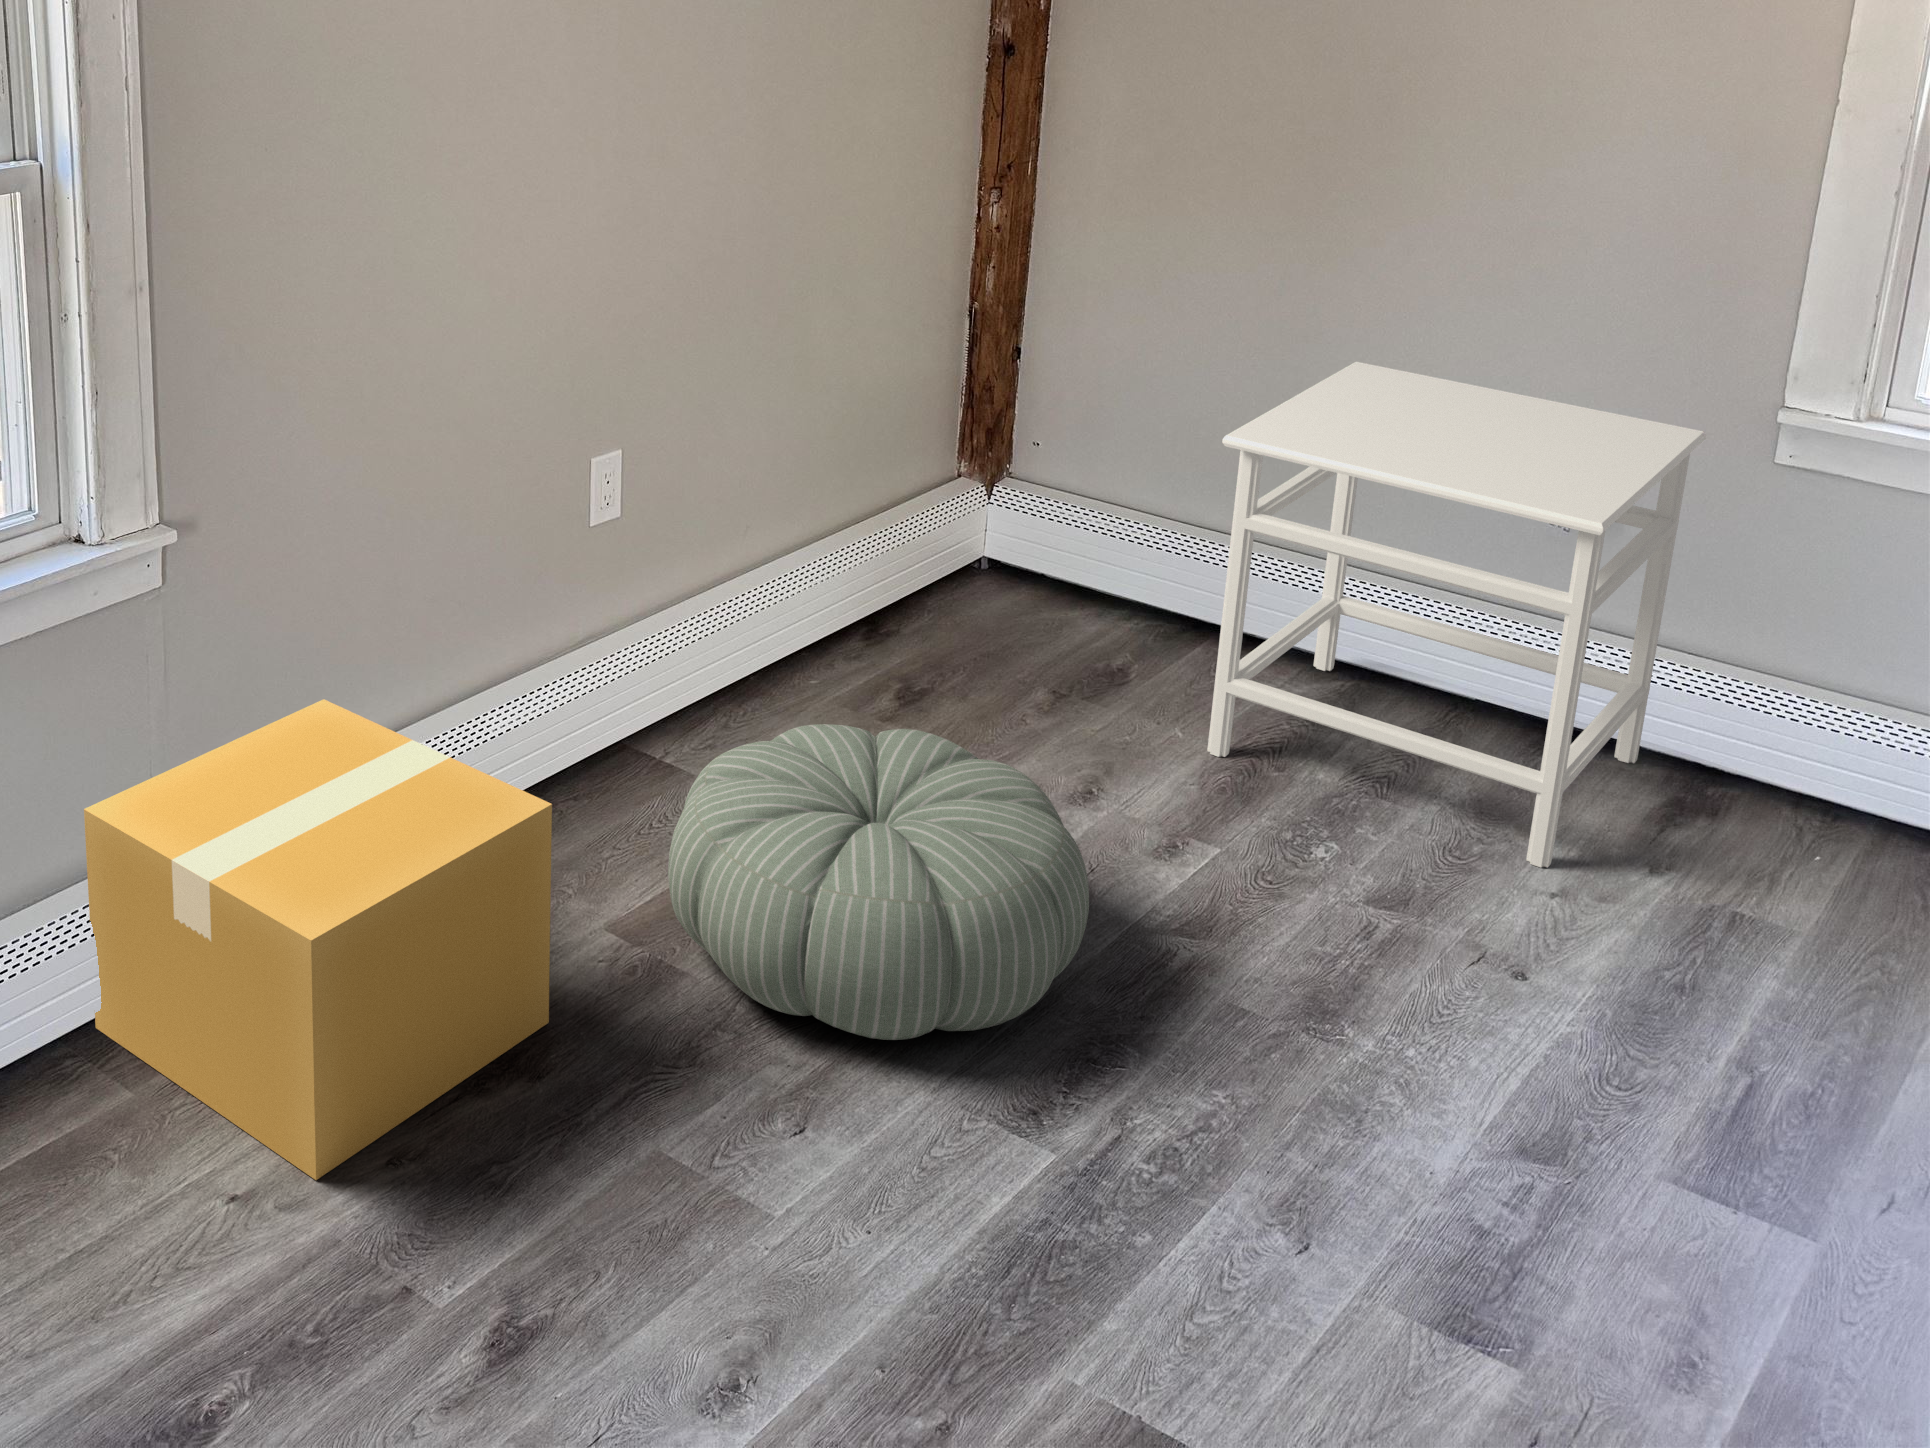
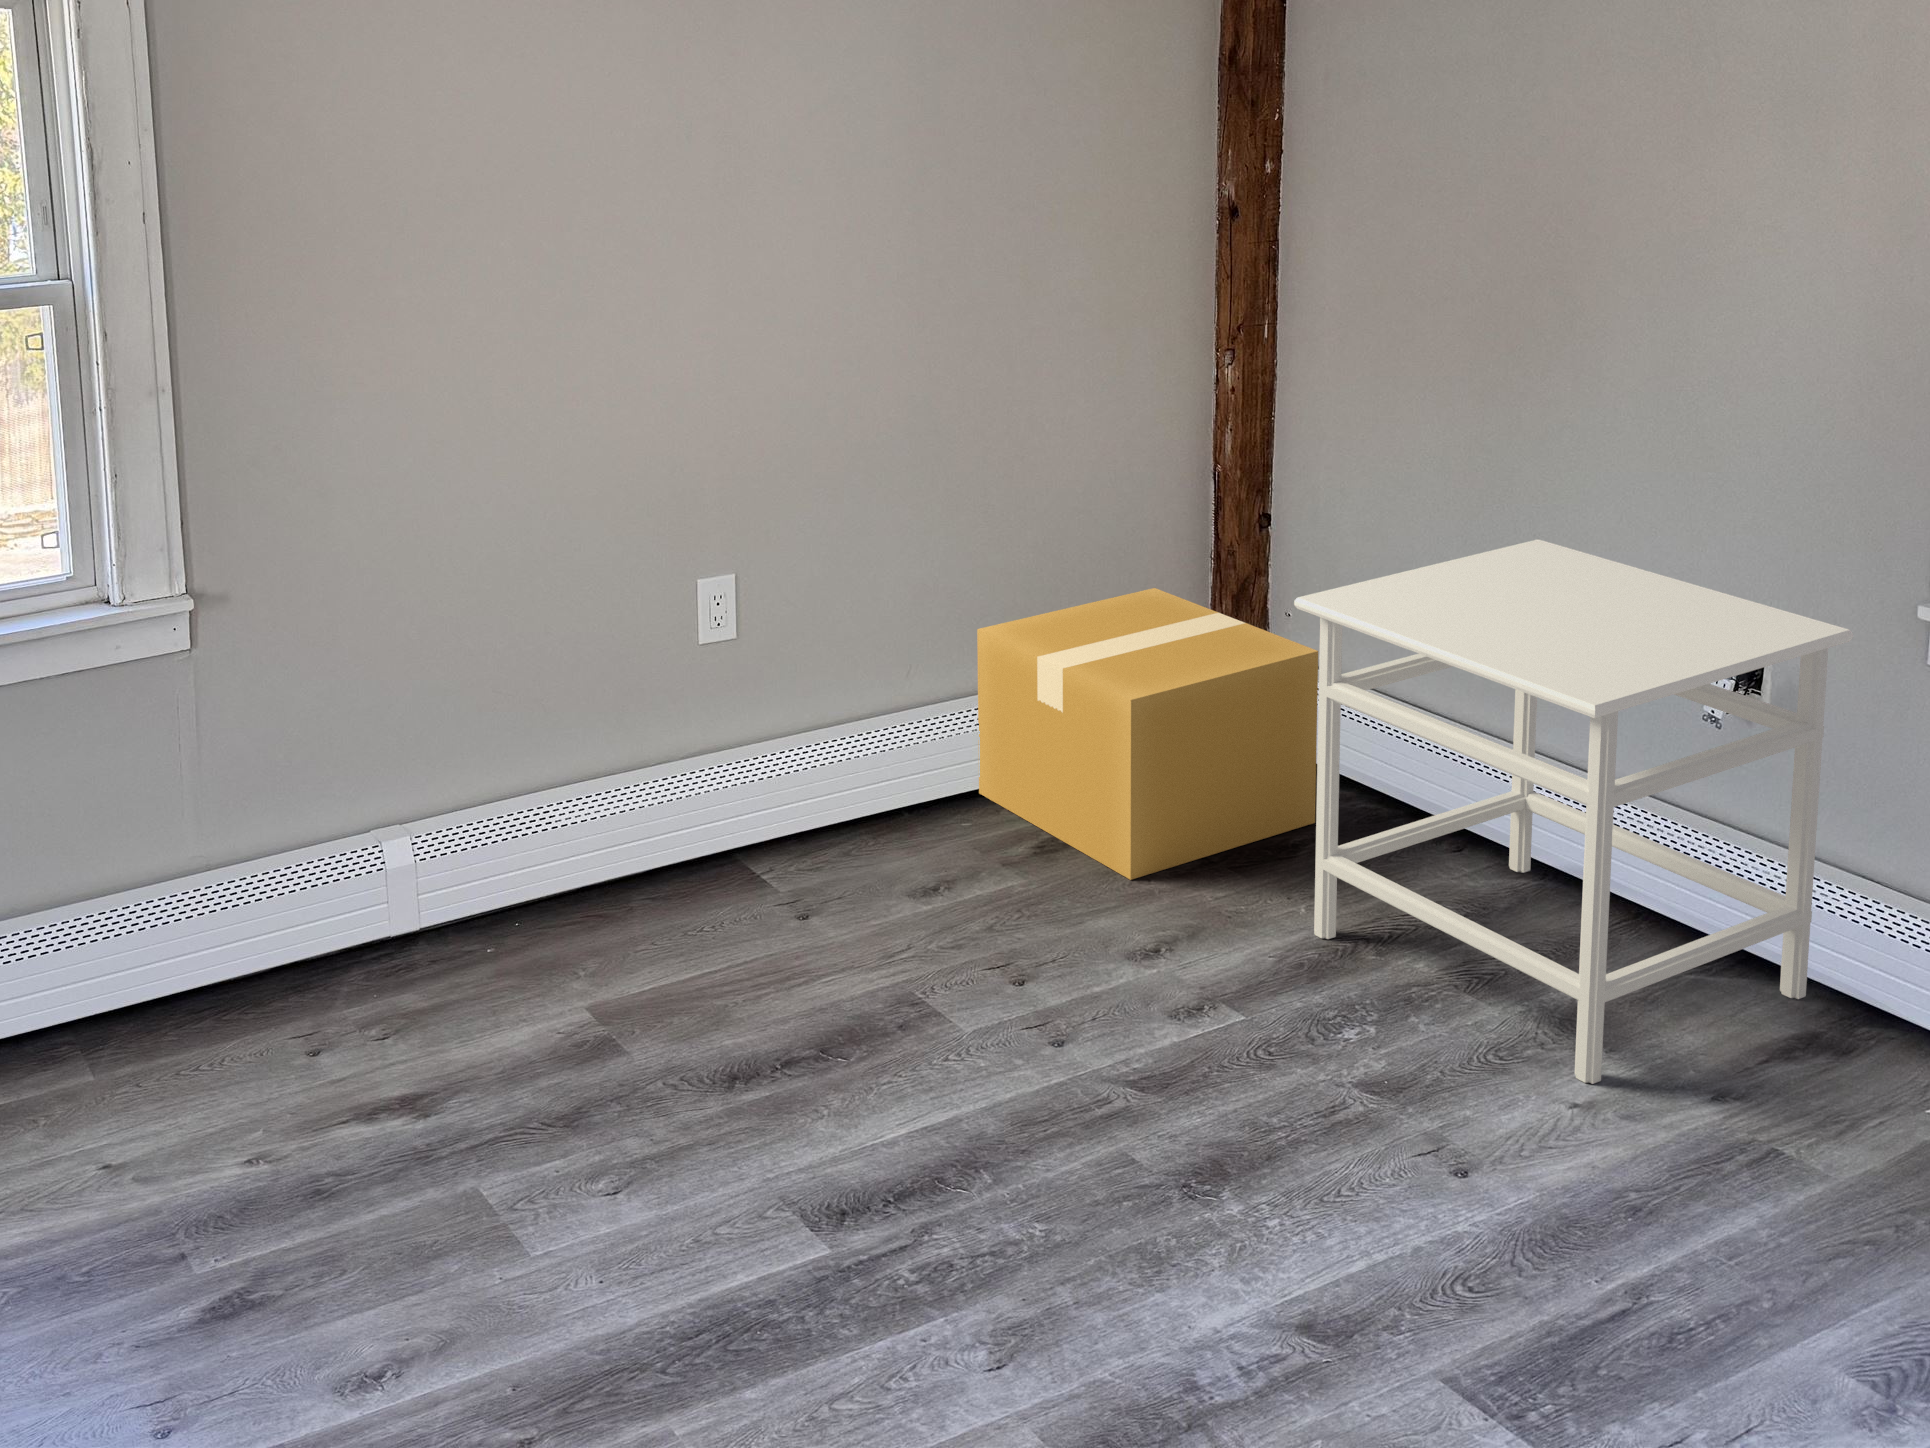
cardboard box: present [84,699,552,1180] -> present [977,588,1318,880]
pouf: present [668,724,1089,1040] -> none [618,842,1009,1136]

